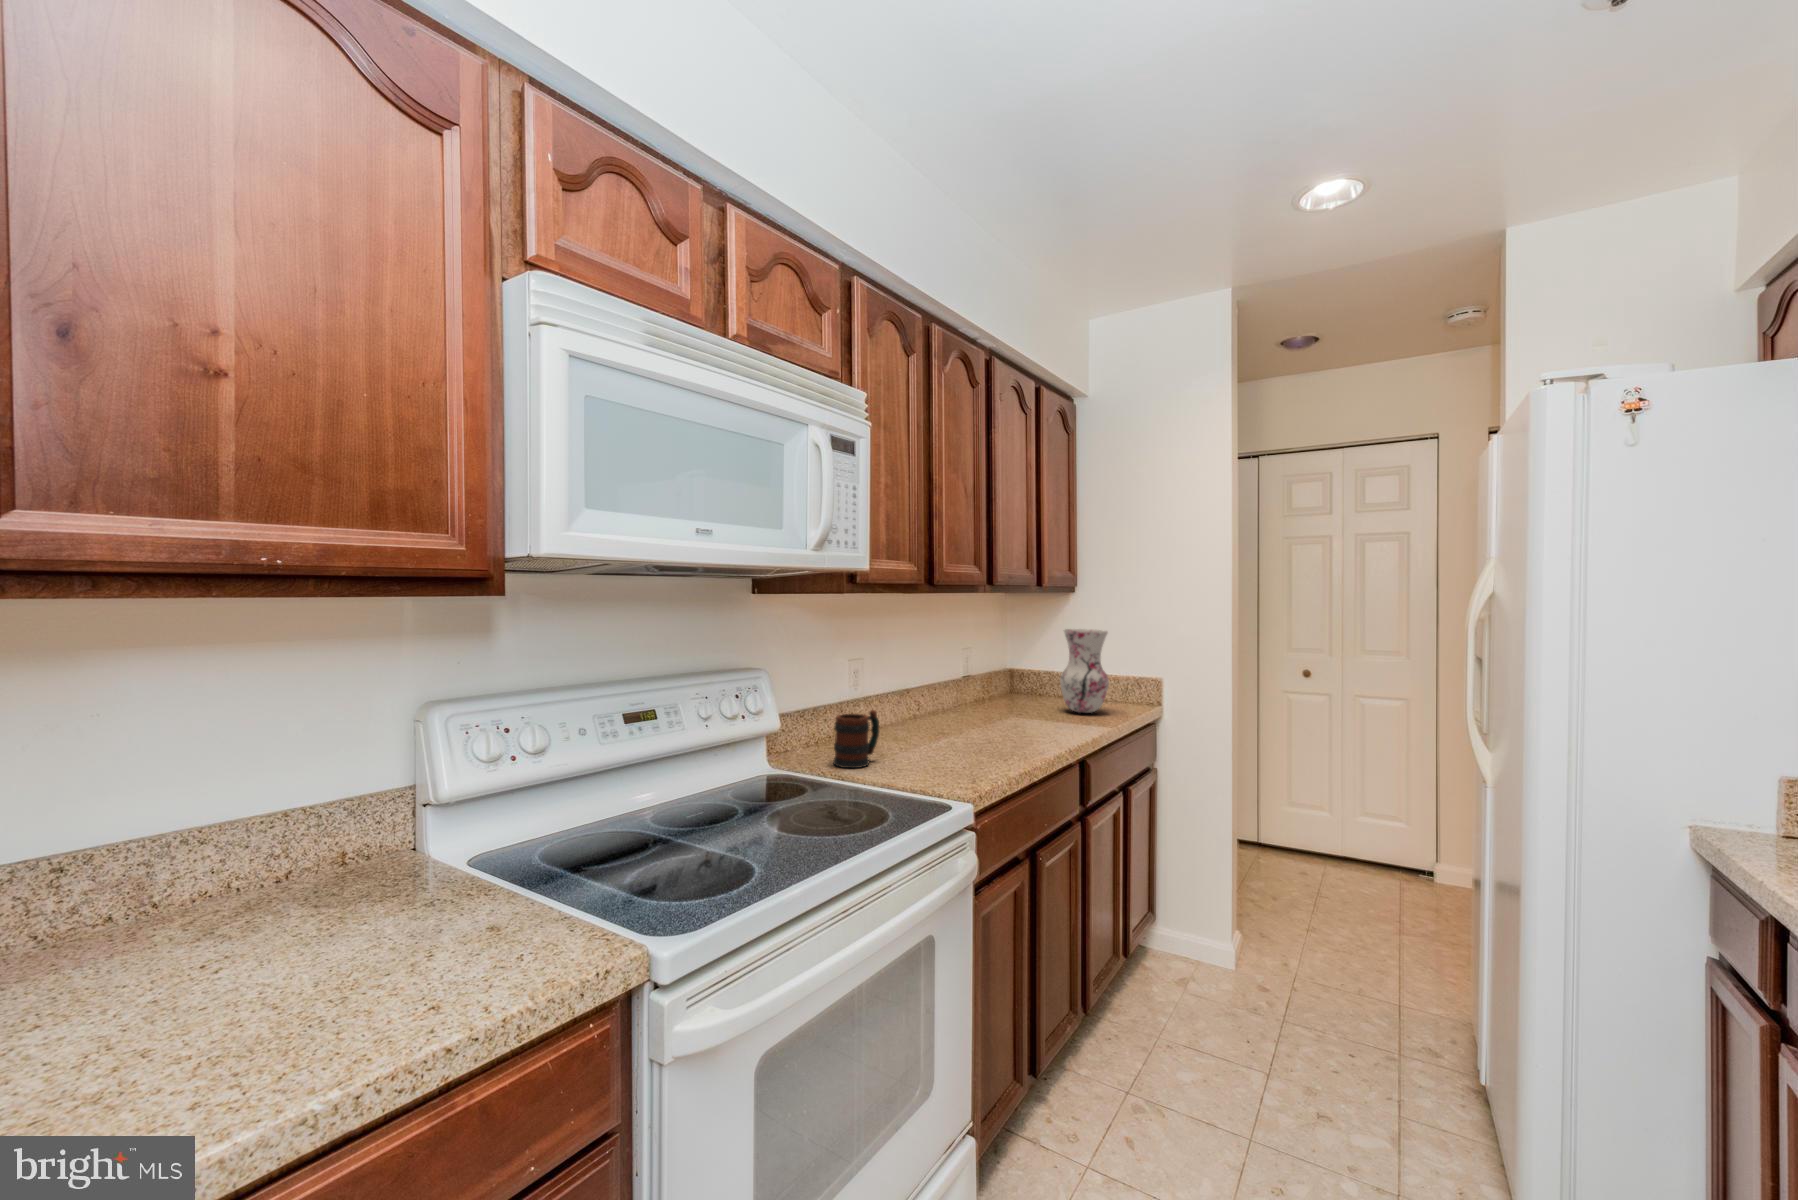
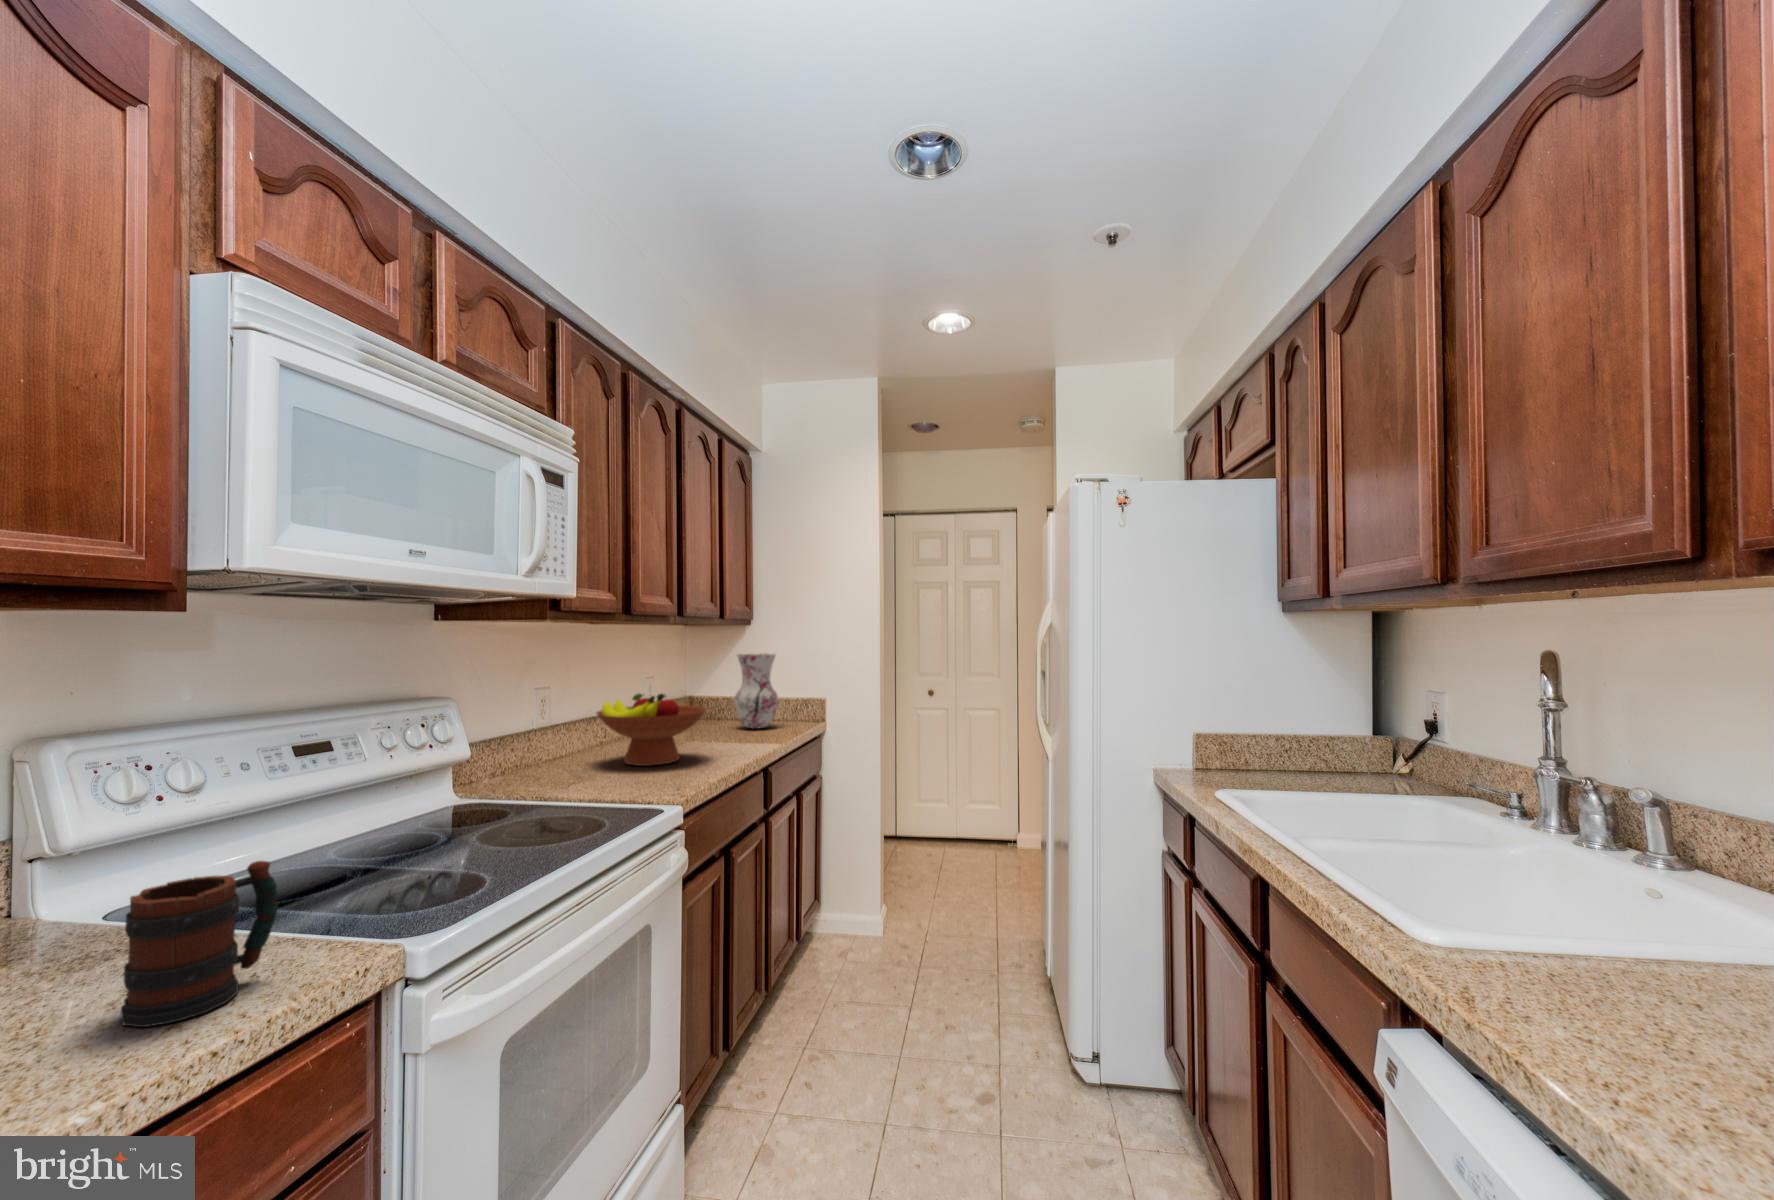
fruit bowl: none [905,672,1019,751] -> present [596,693,706,766]
mug: present [833,710,879,768] -> present [121,861,278,1027]

